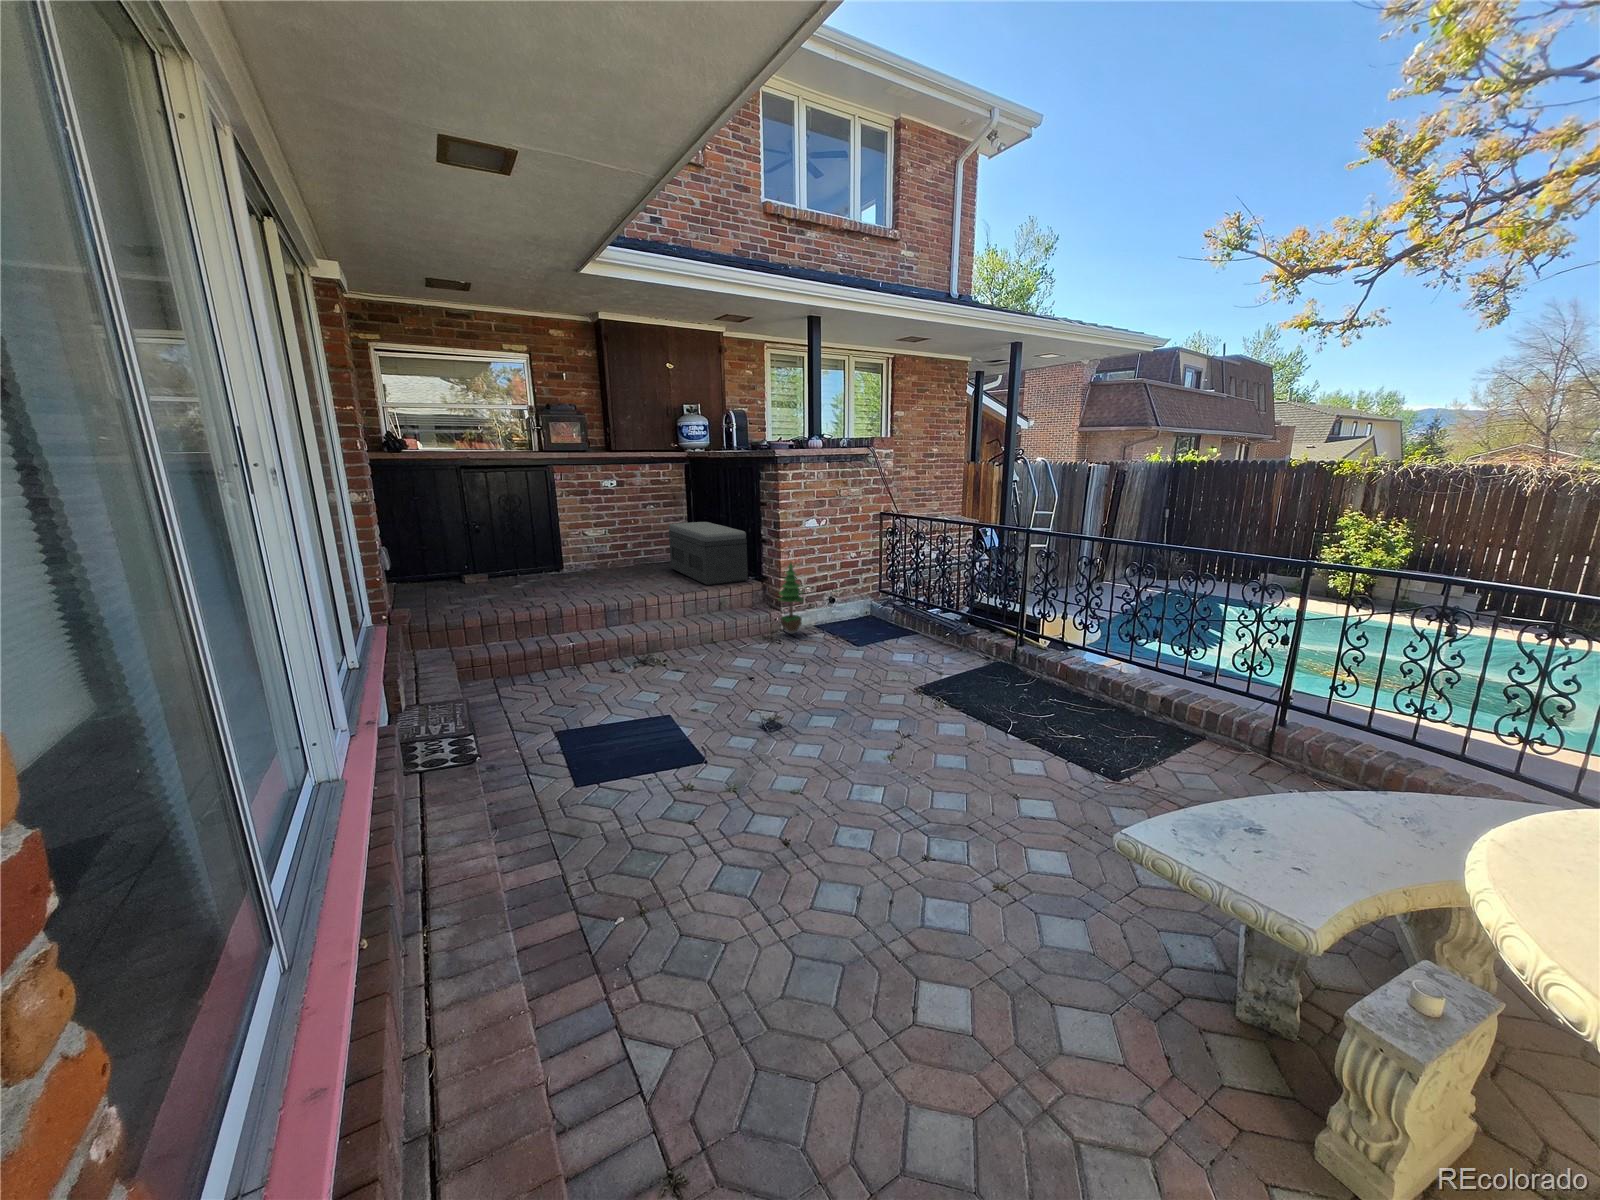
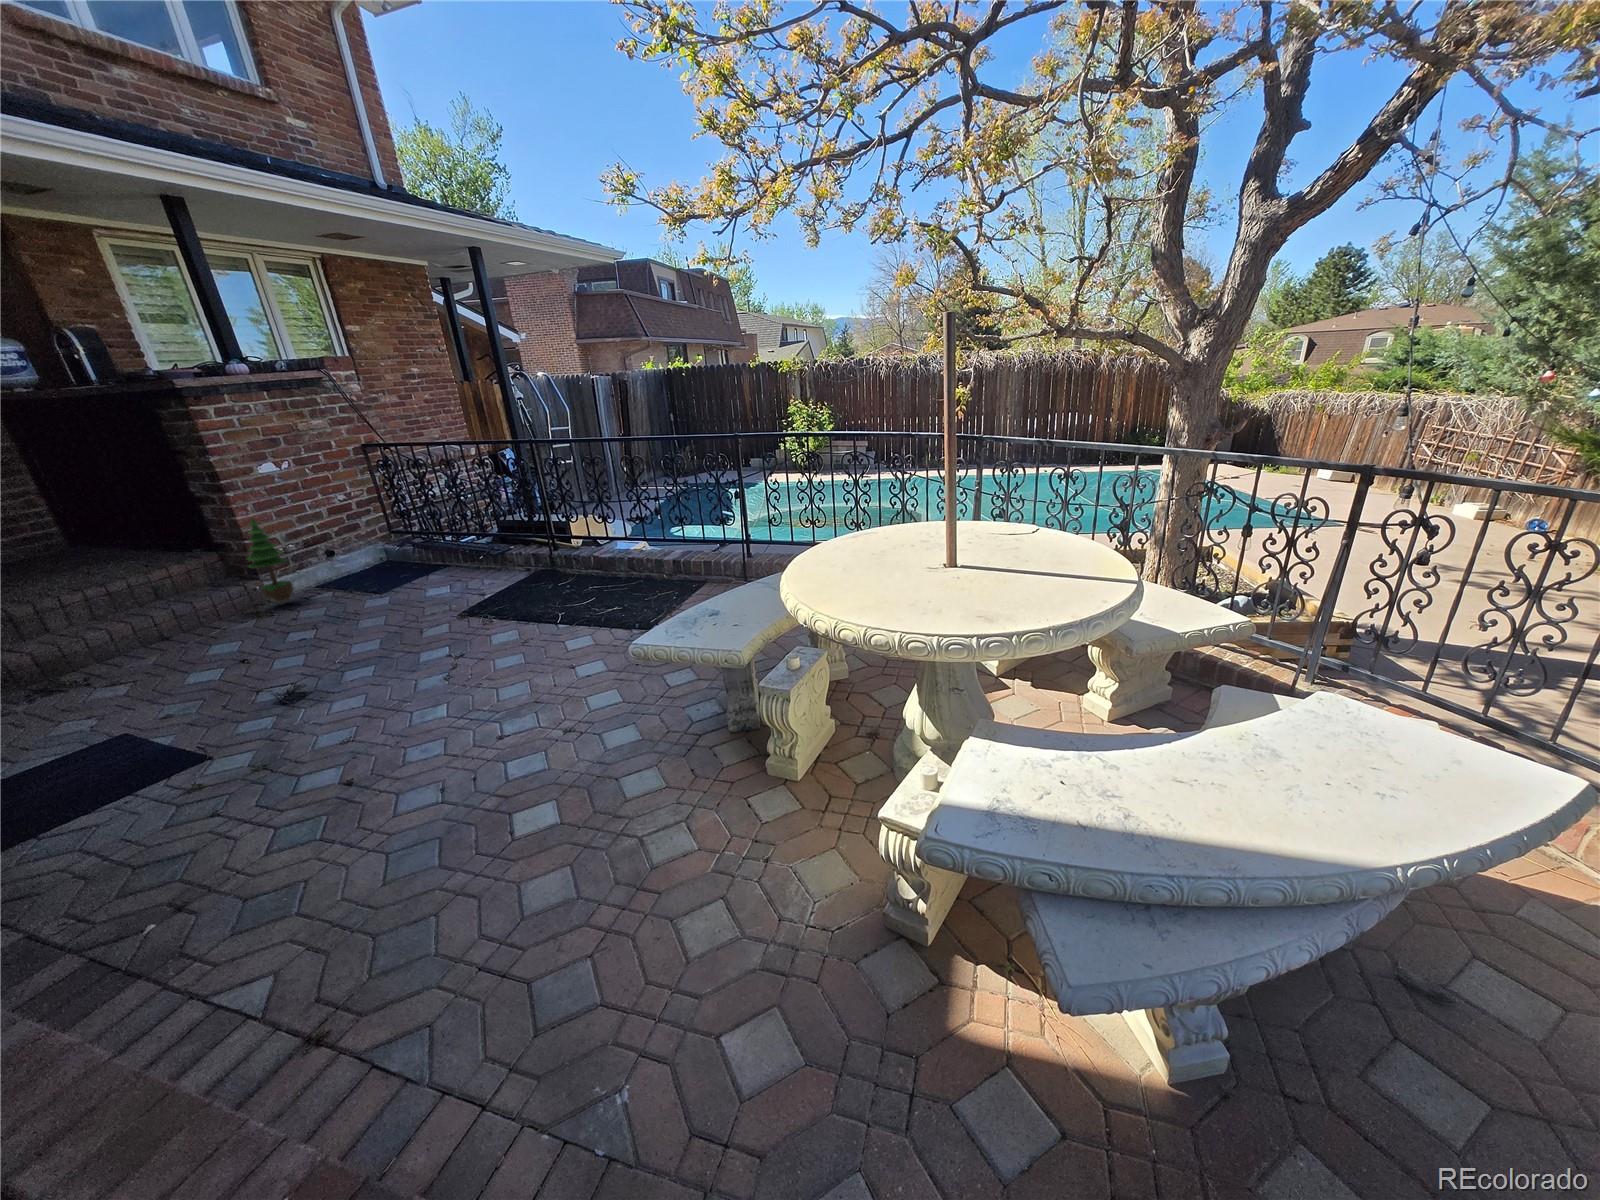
storage bench: present [669,522,748,586] -> none [9,491,190,574]

